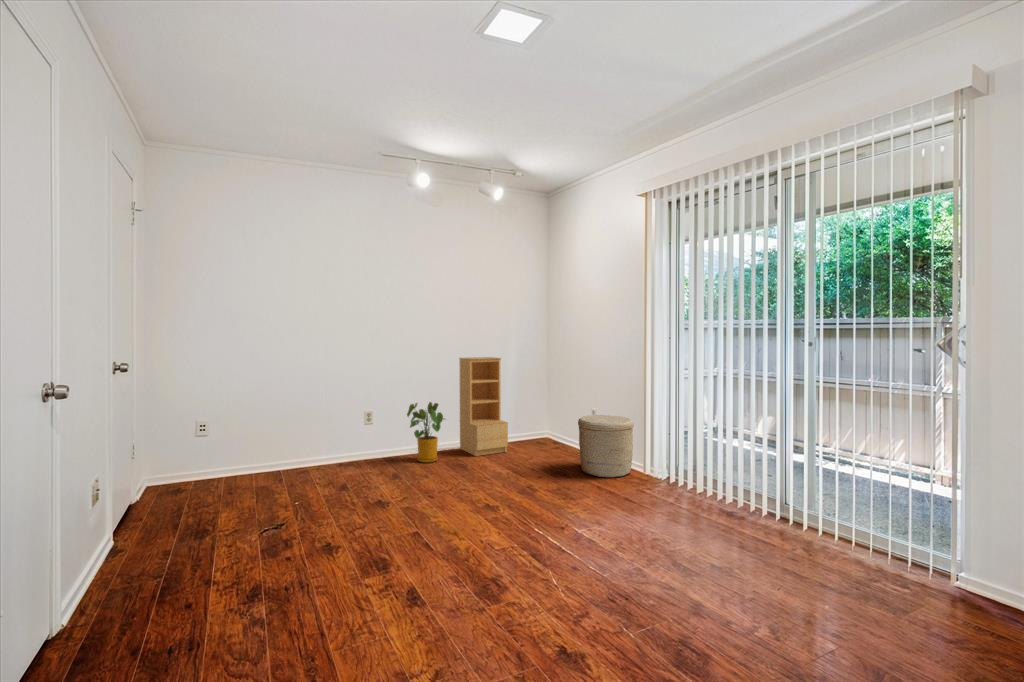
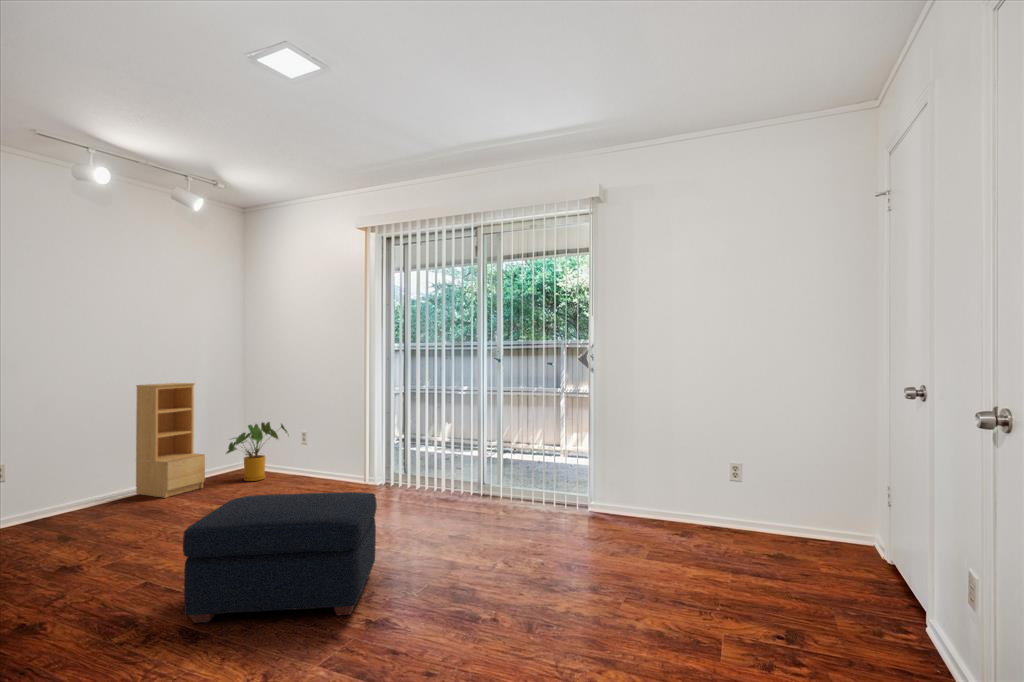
house plant: present [407,402,444,463] -> present [226,422,288,481]
woven basket: present [578,415,634,477] -> none [297,433,353,493]
ottoman: none [412,474,603,632] -> present [183,492,377,623]

